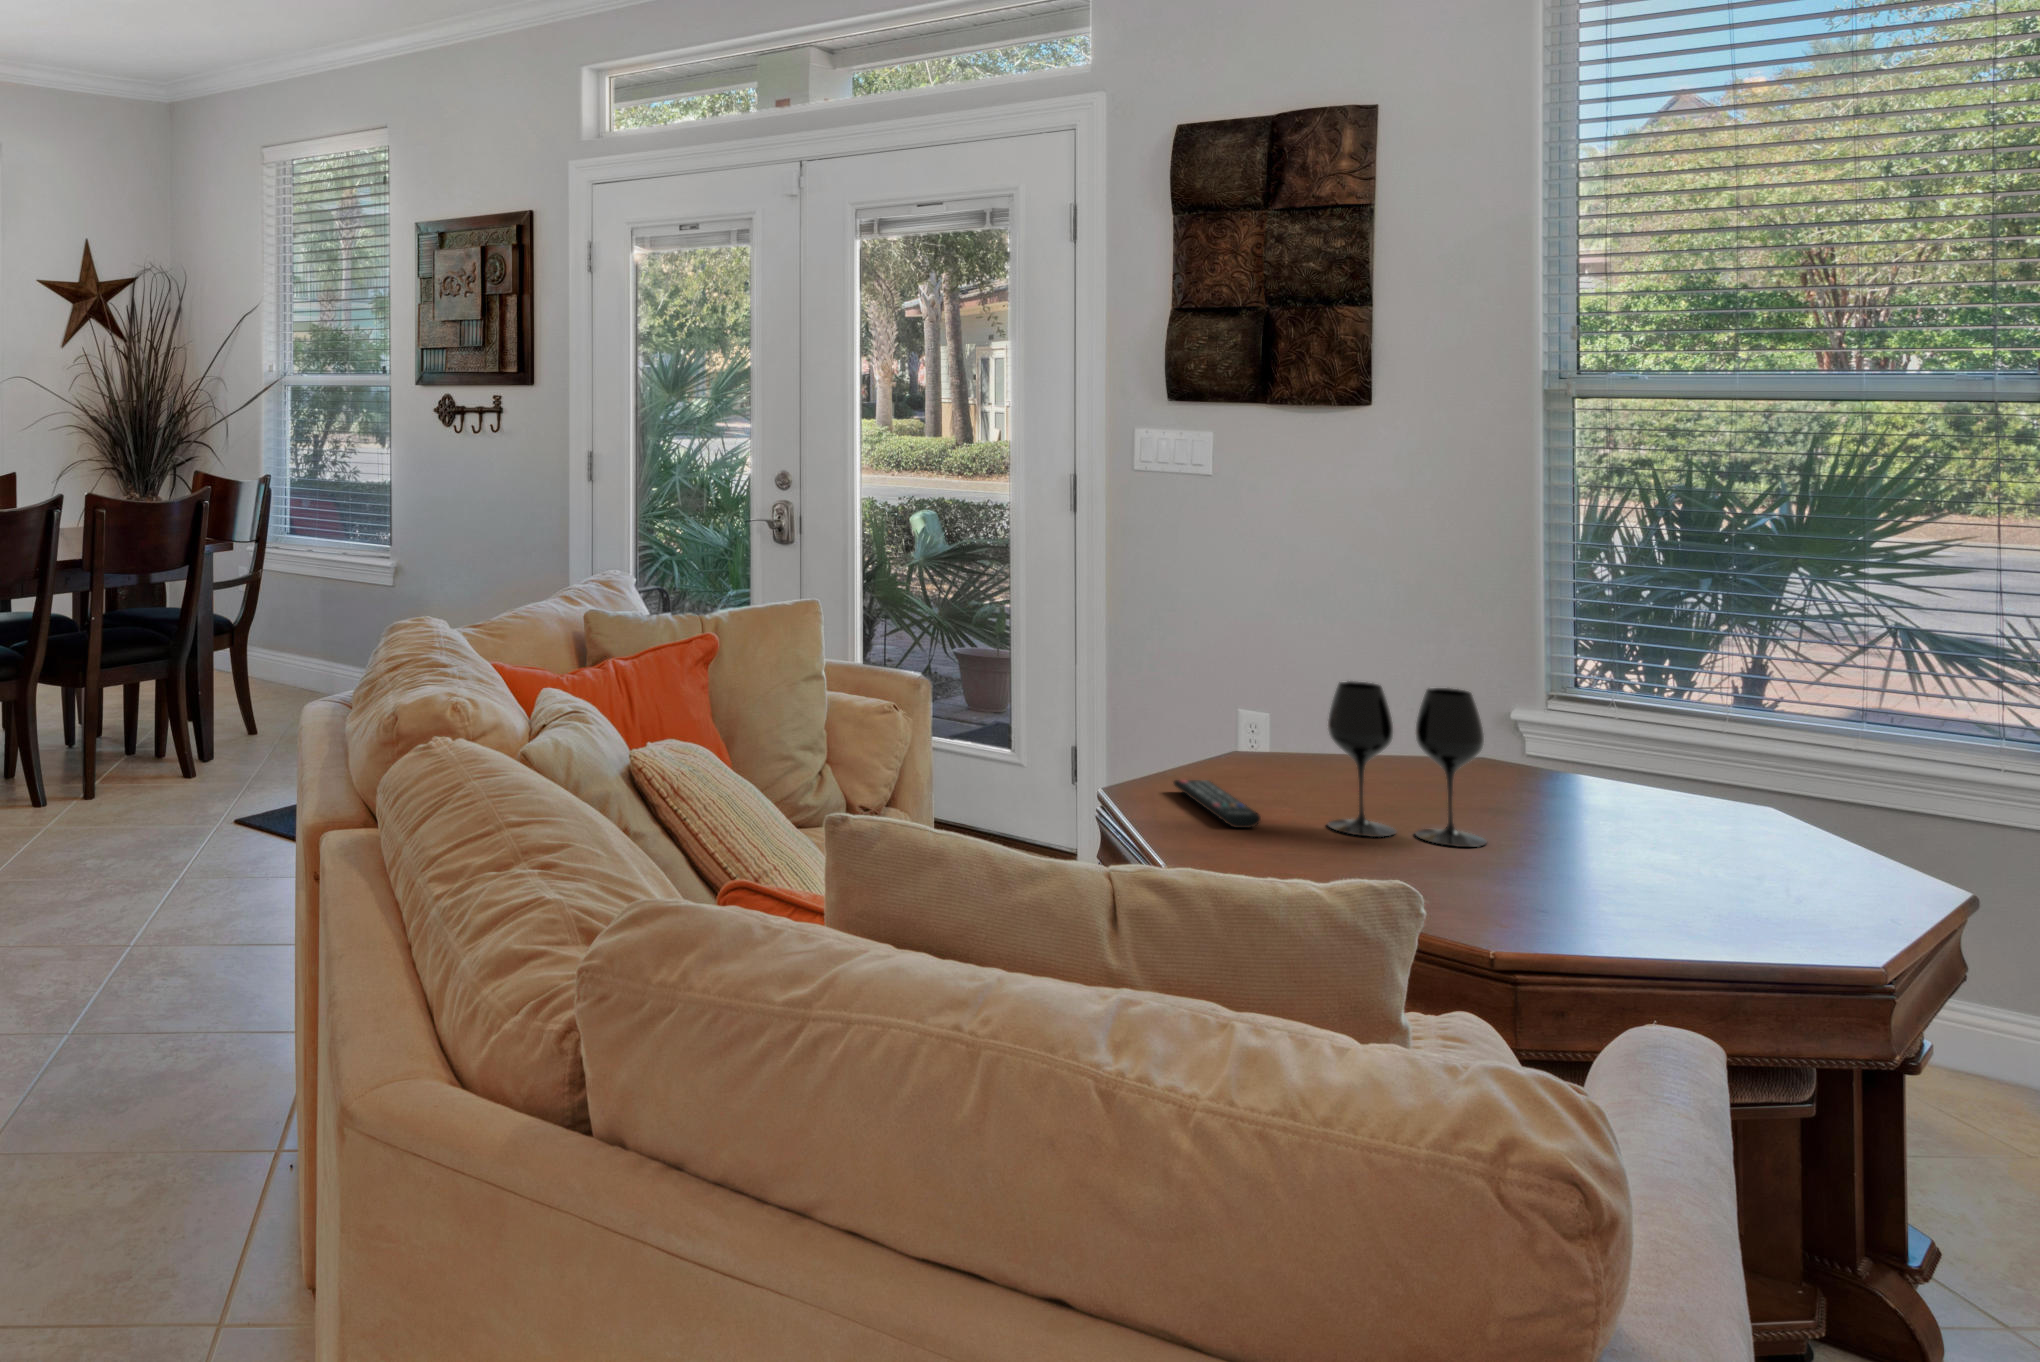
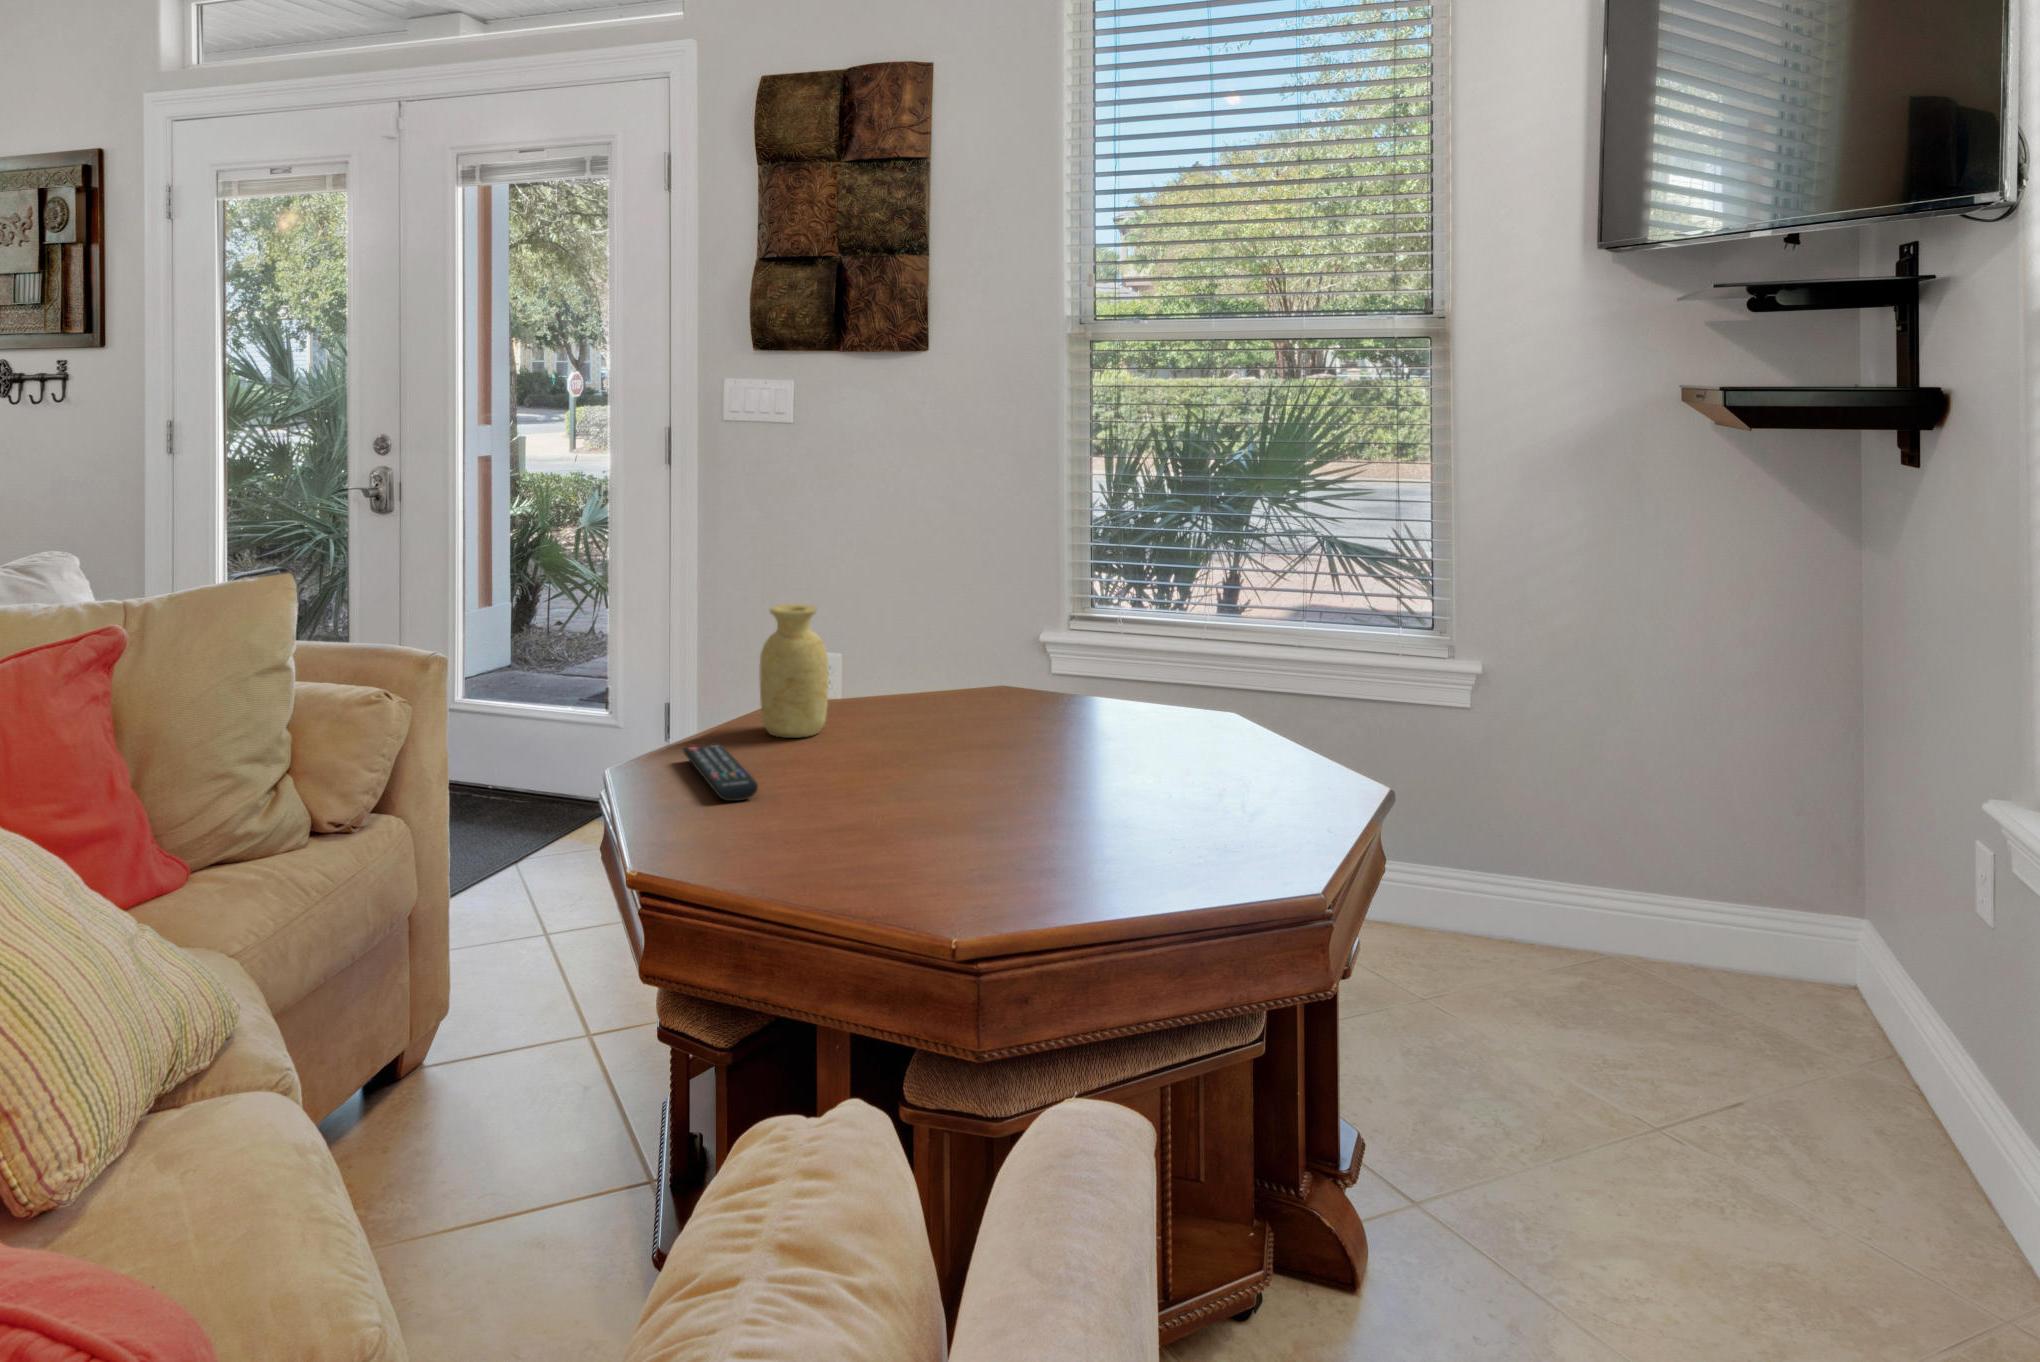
vase: none [1236,659,1305,783] -> present [759,604,828,738]
wine glass: present [1328,681,1487,847] -> none [830,623,983,796]

